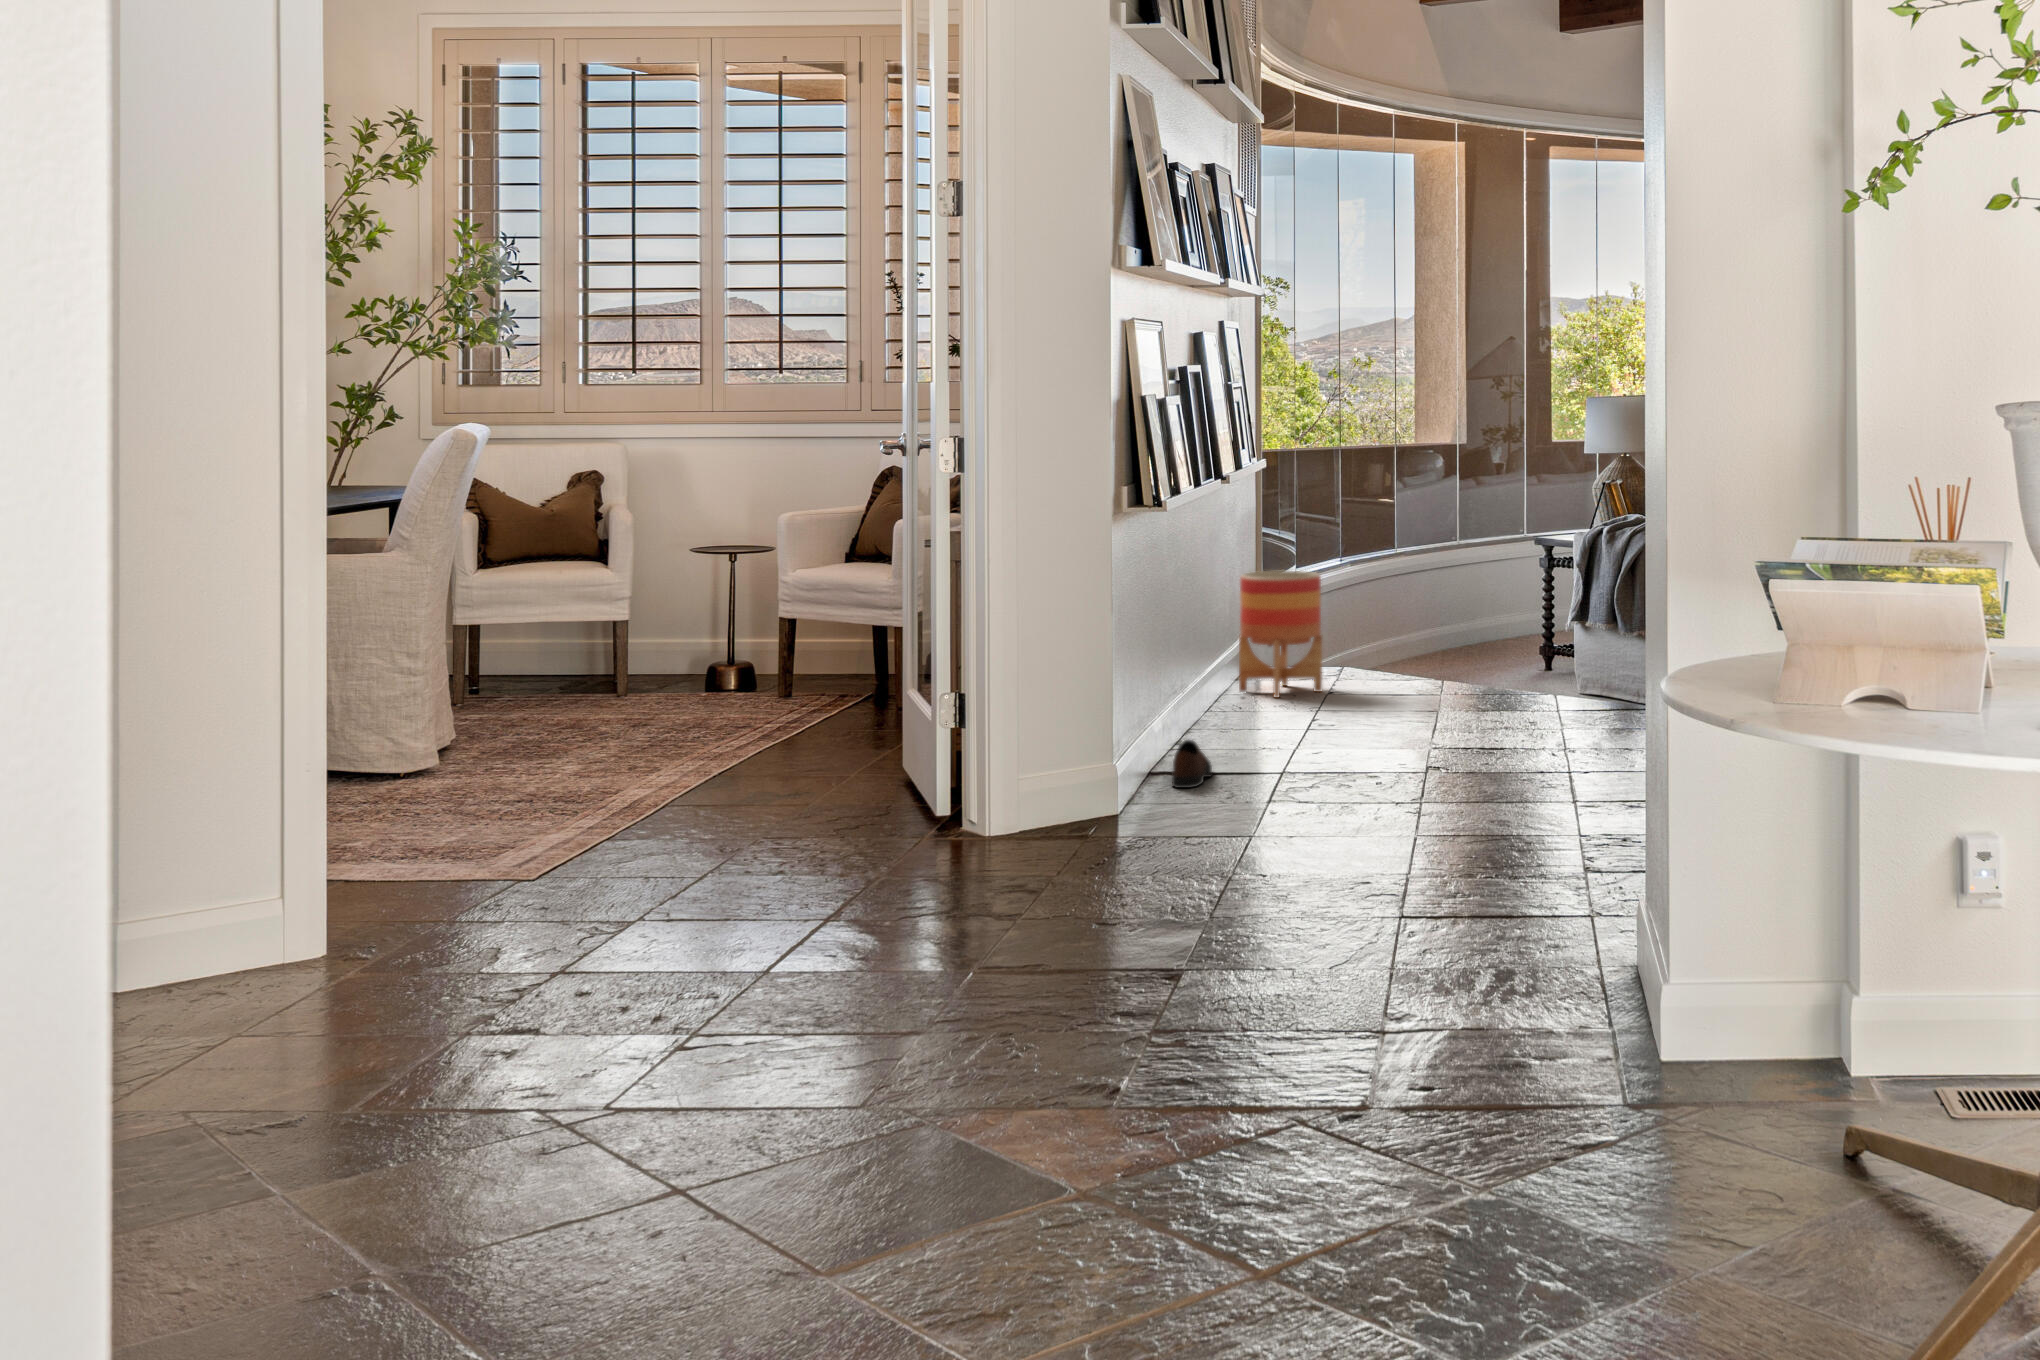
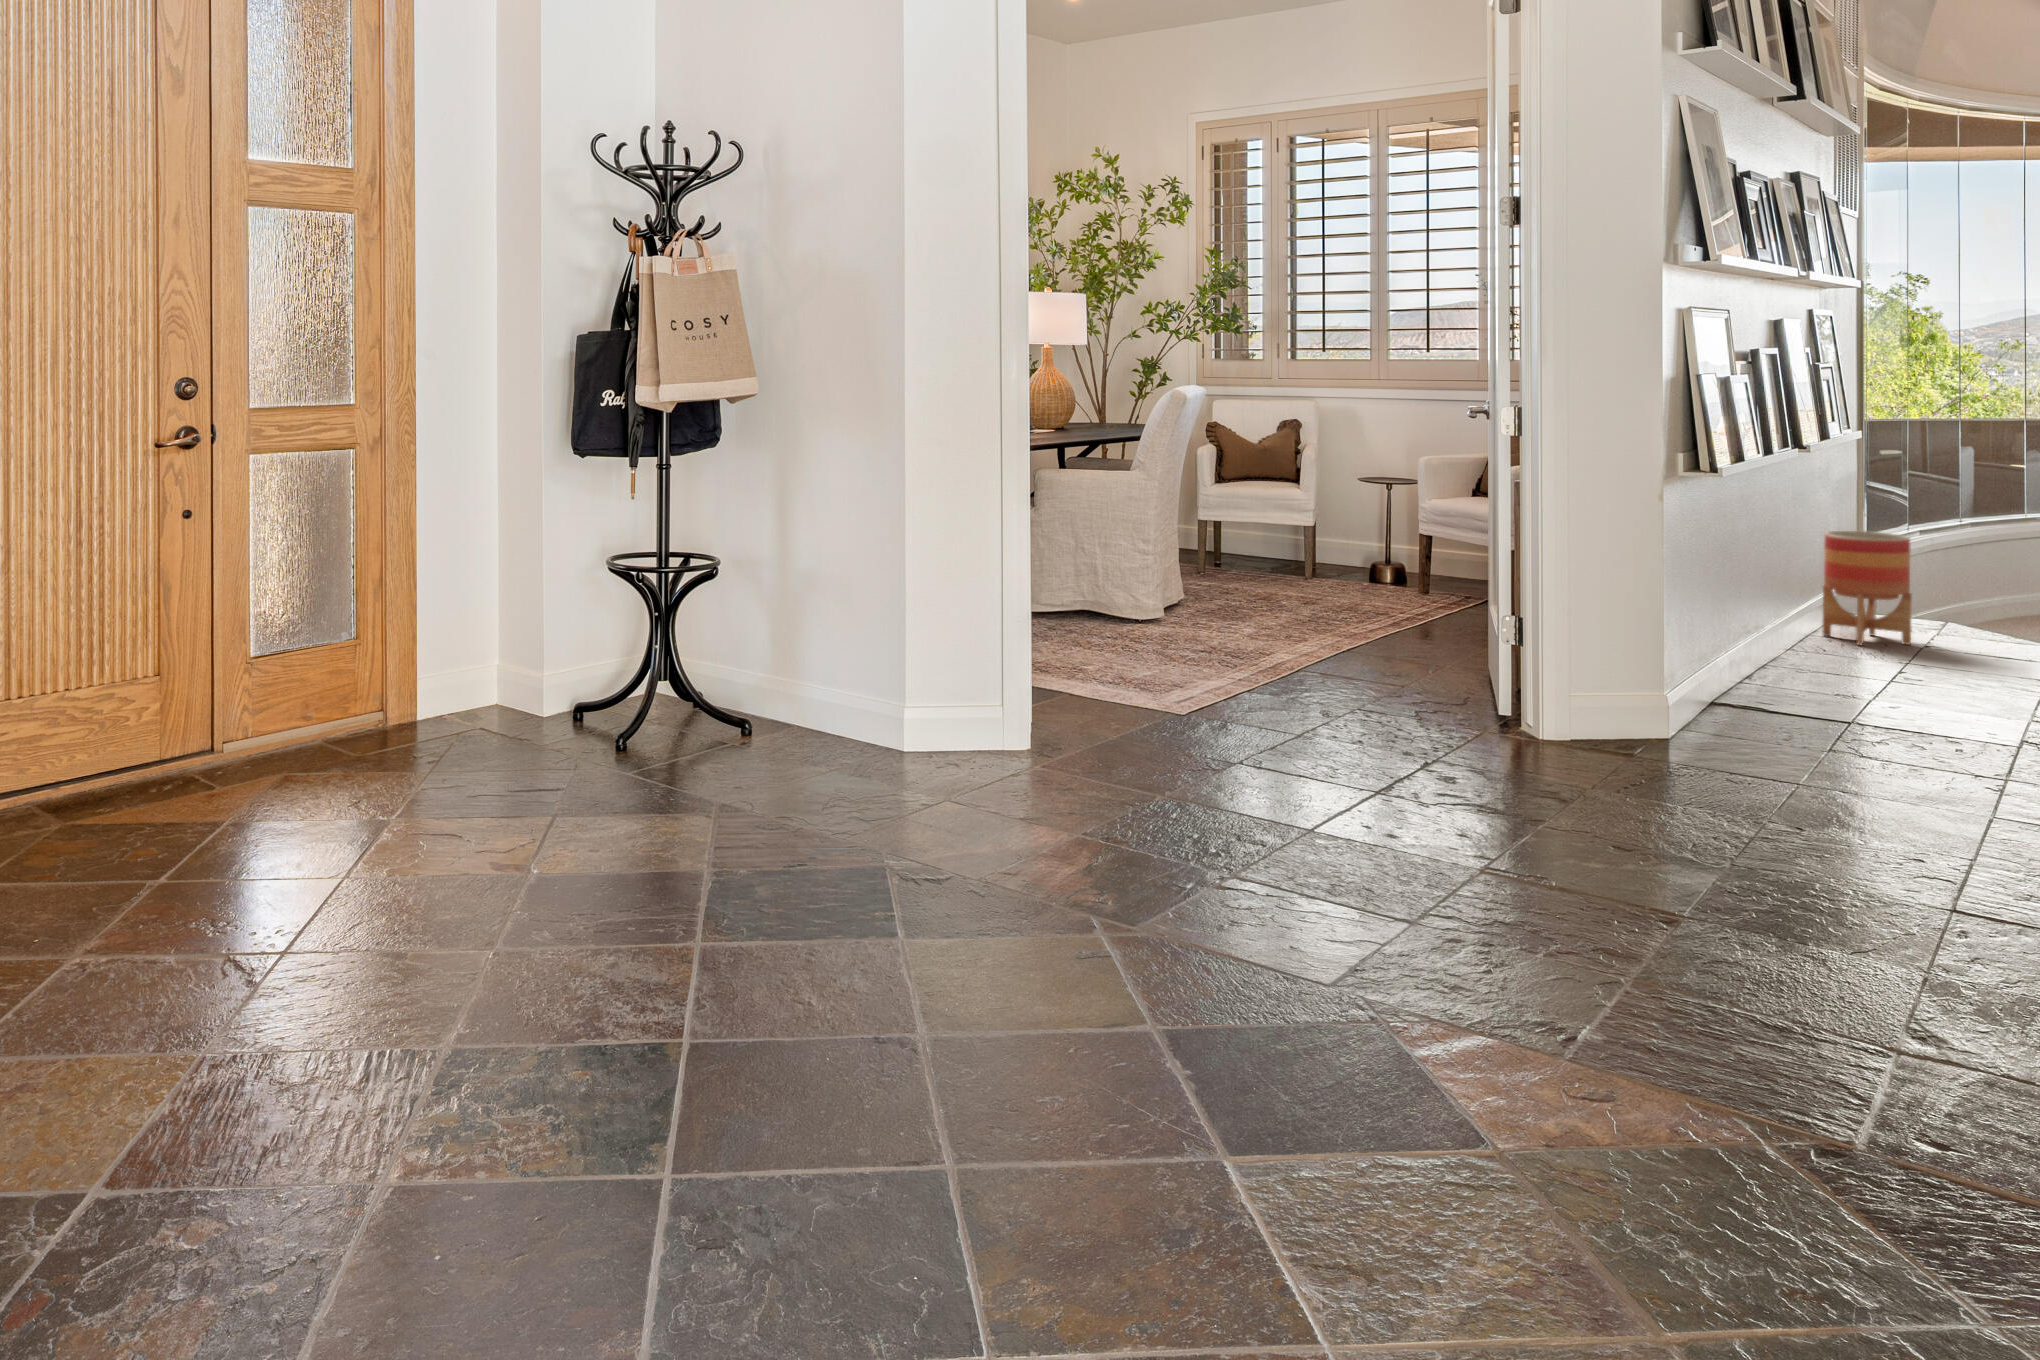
shoe: present [1172,740,1212,788] -> none [1726,675,1771,718]

